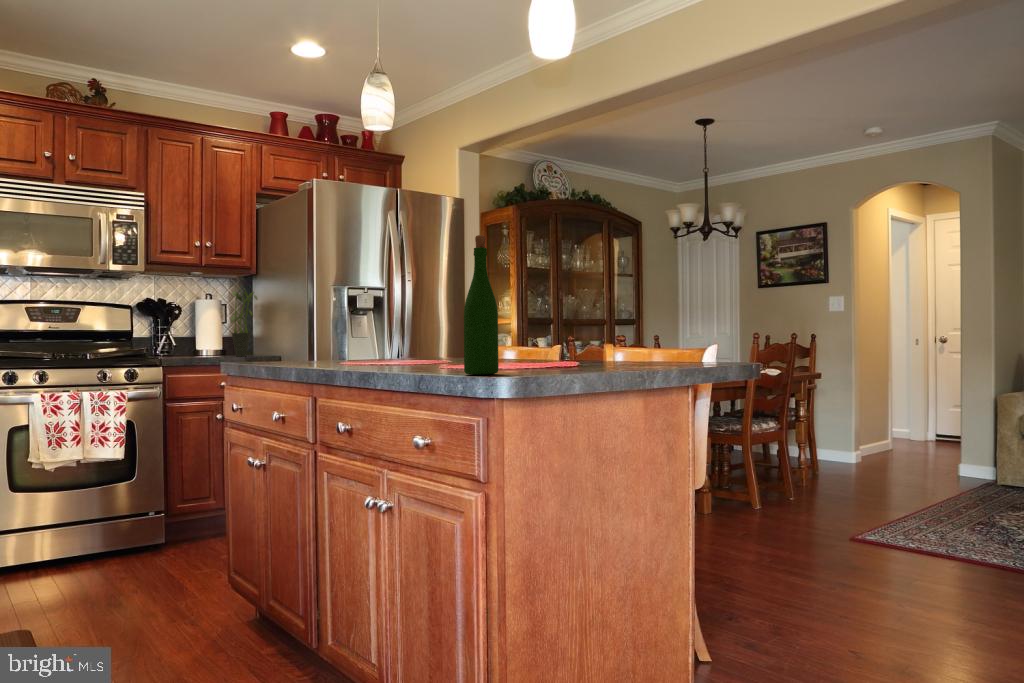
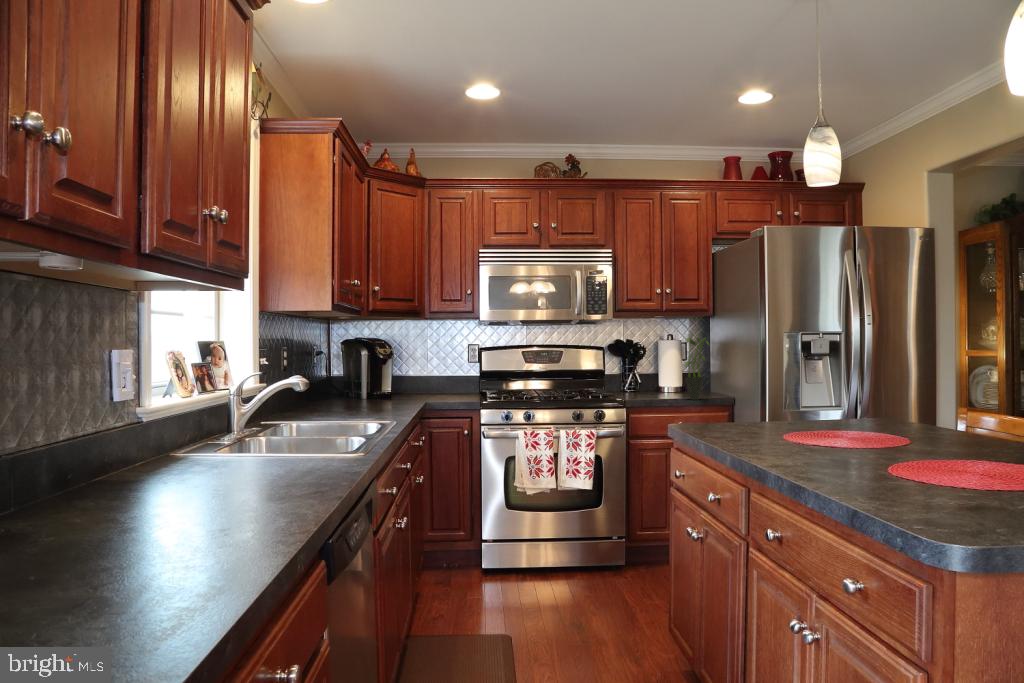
wine bottle: present [464,235,499,375] -> none [908,345,958,517]

